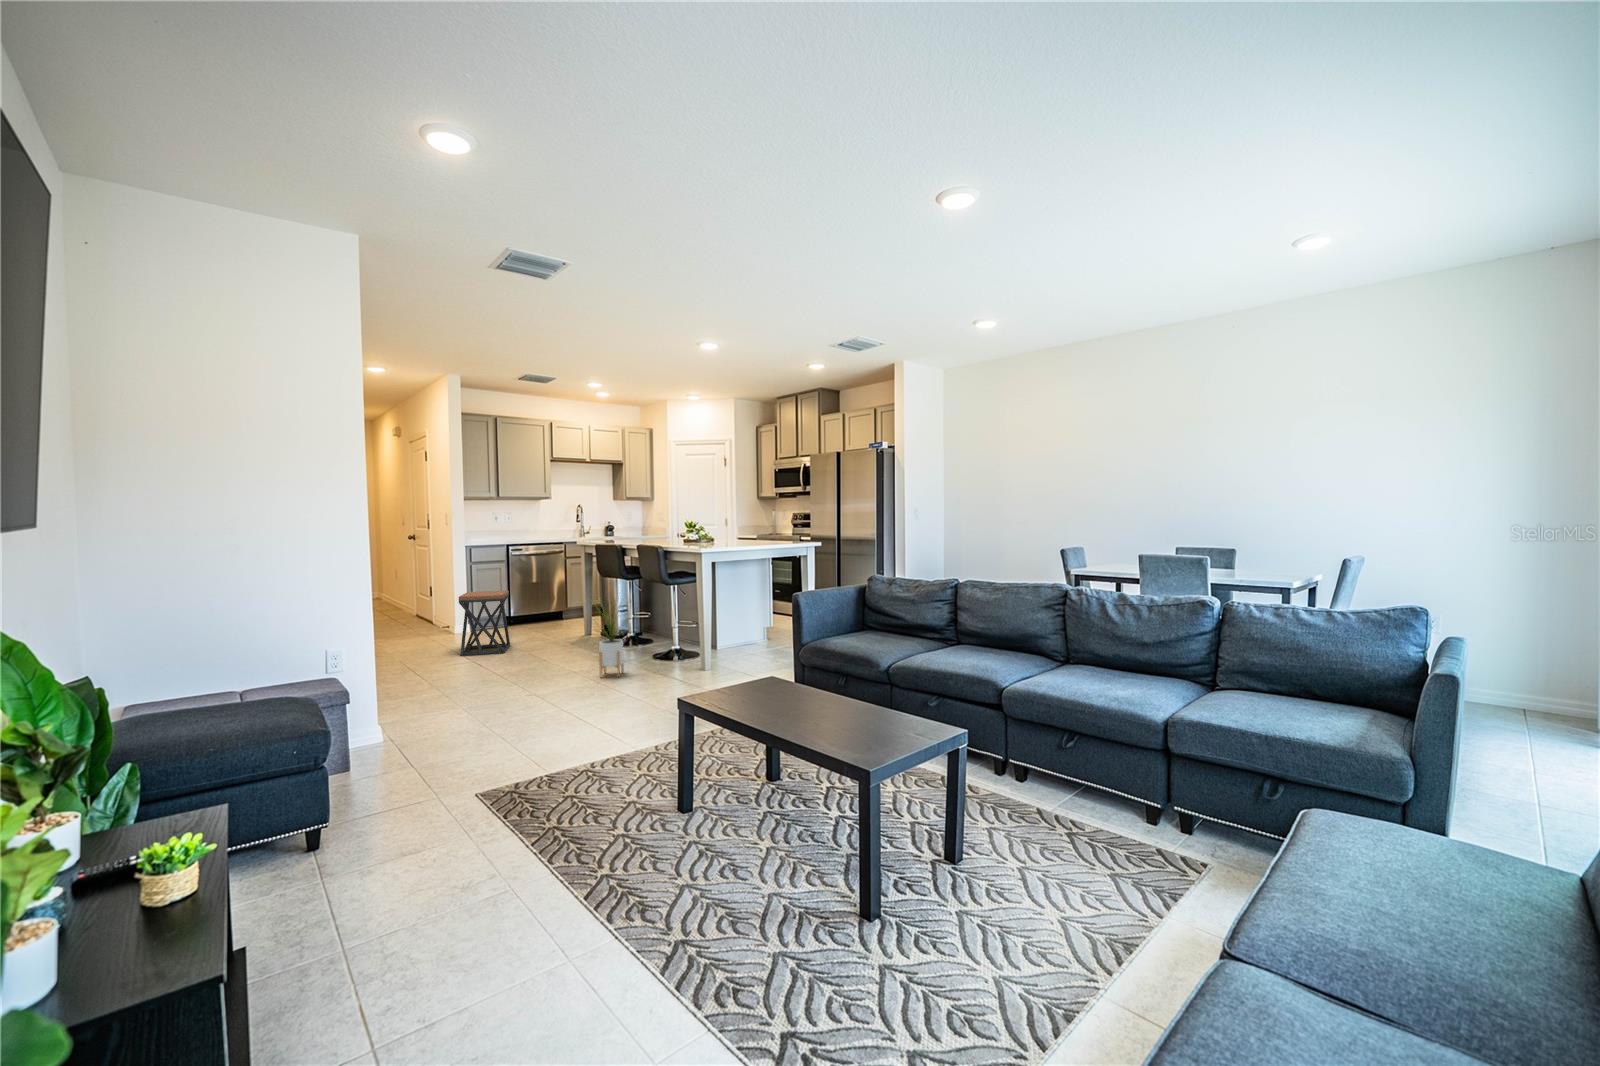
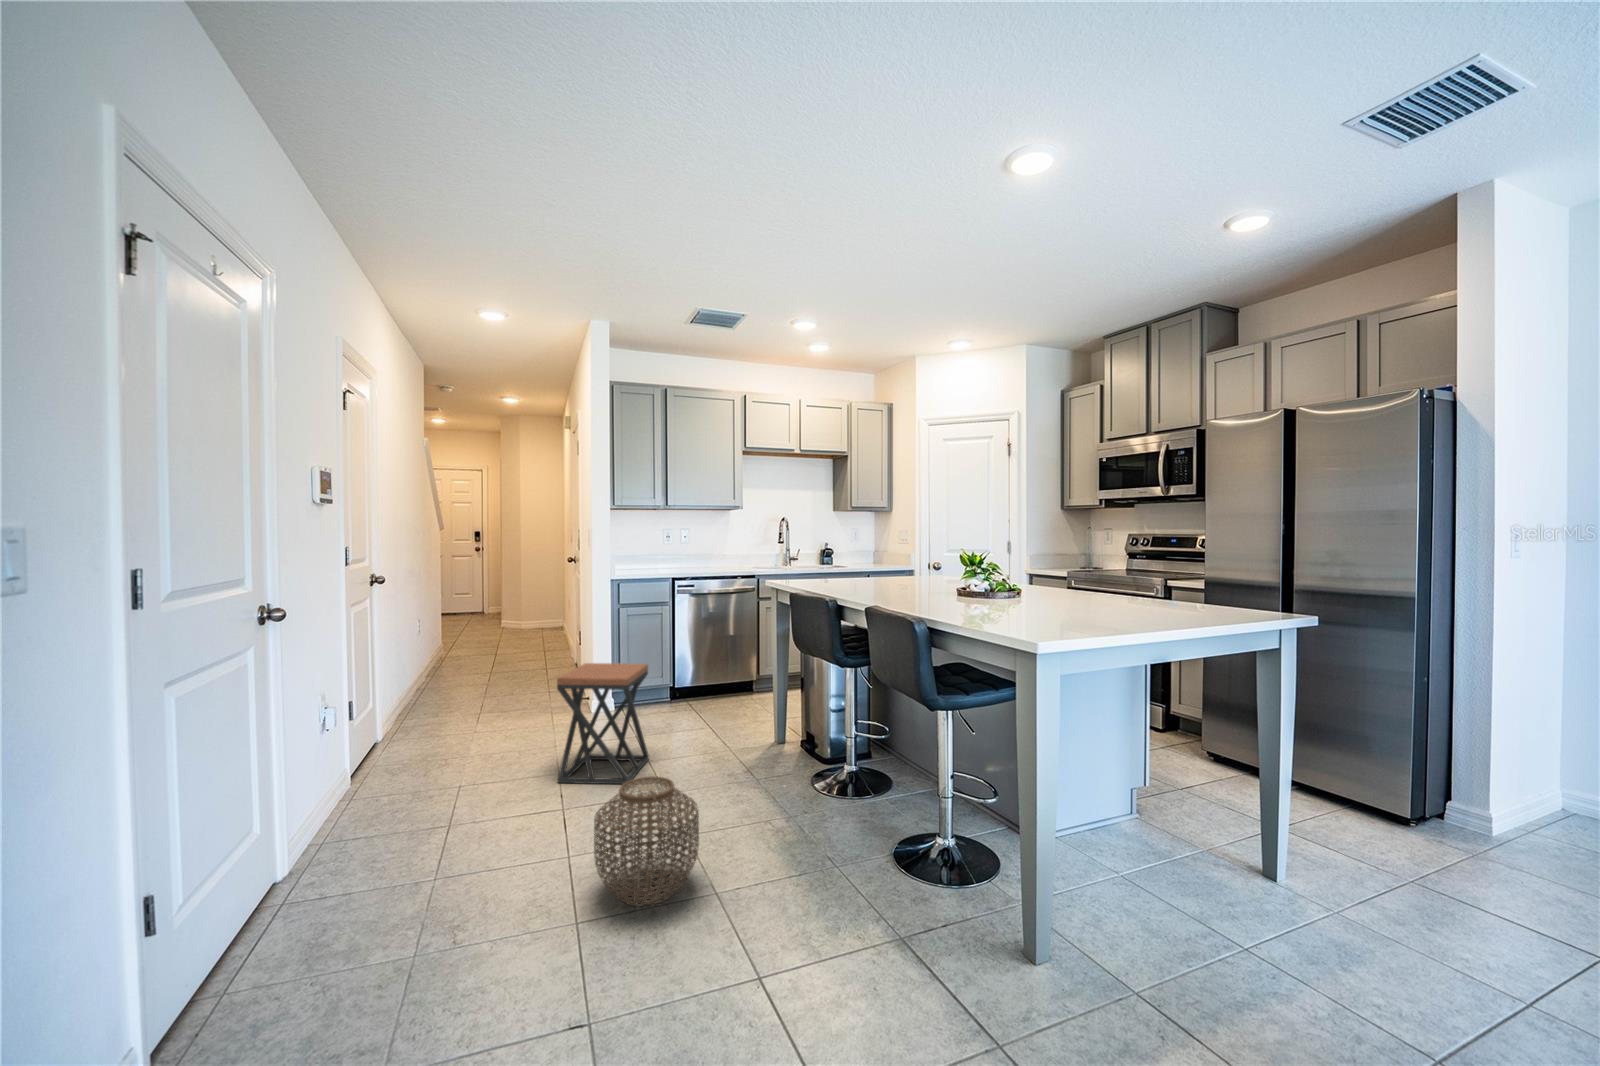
house plant: present [593,600,624,677] -> none [744,709,864,953]
woven basket: none [512,625,562,677] -> present [594,776,699,906]

